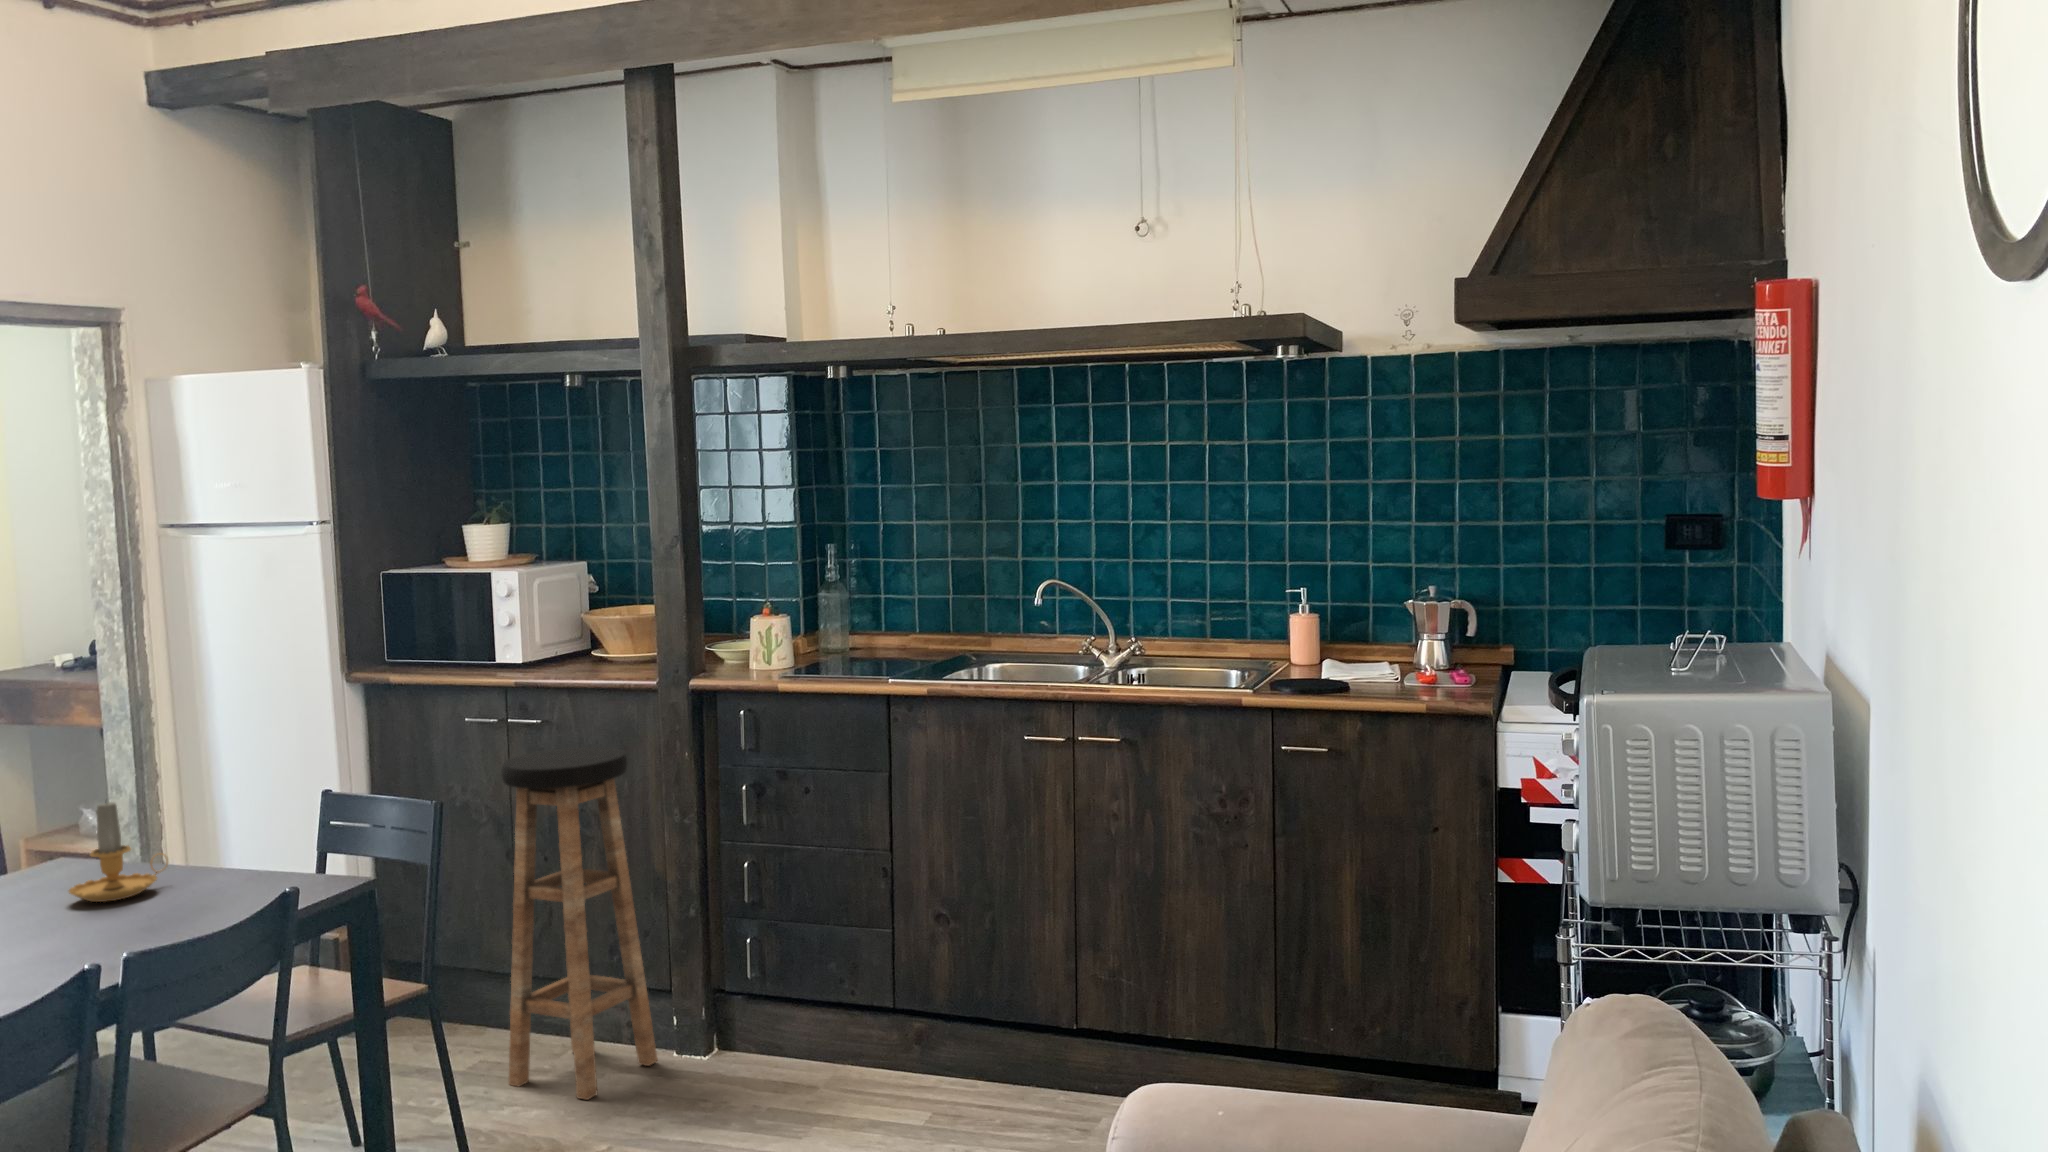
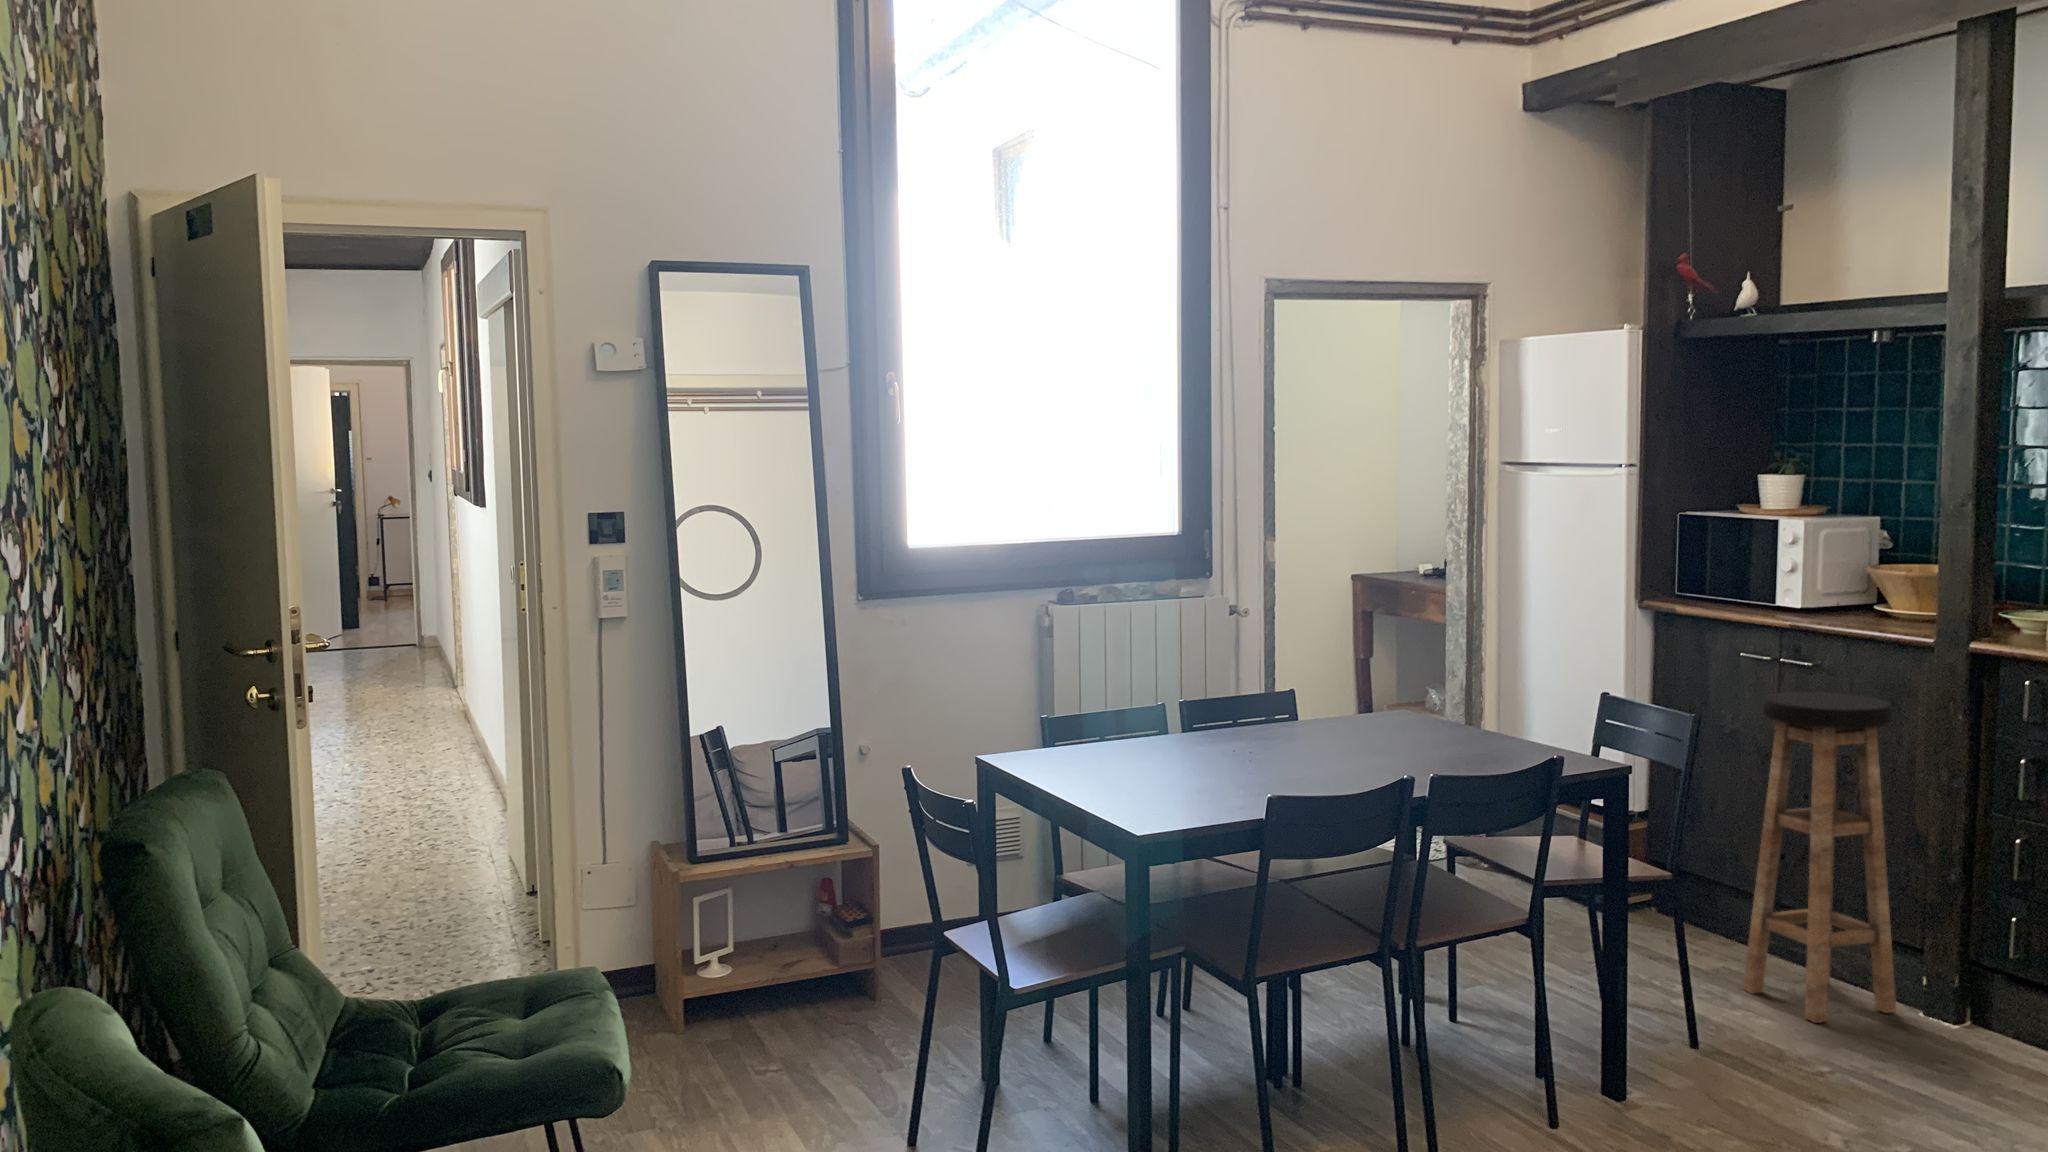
candle: present [69,802,168,902] -> none [1407,669,1476,746]

